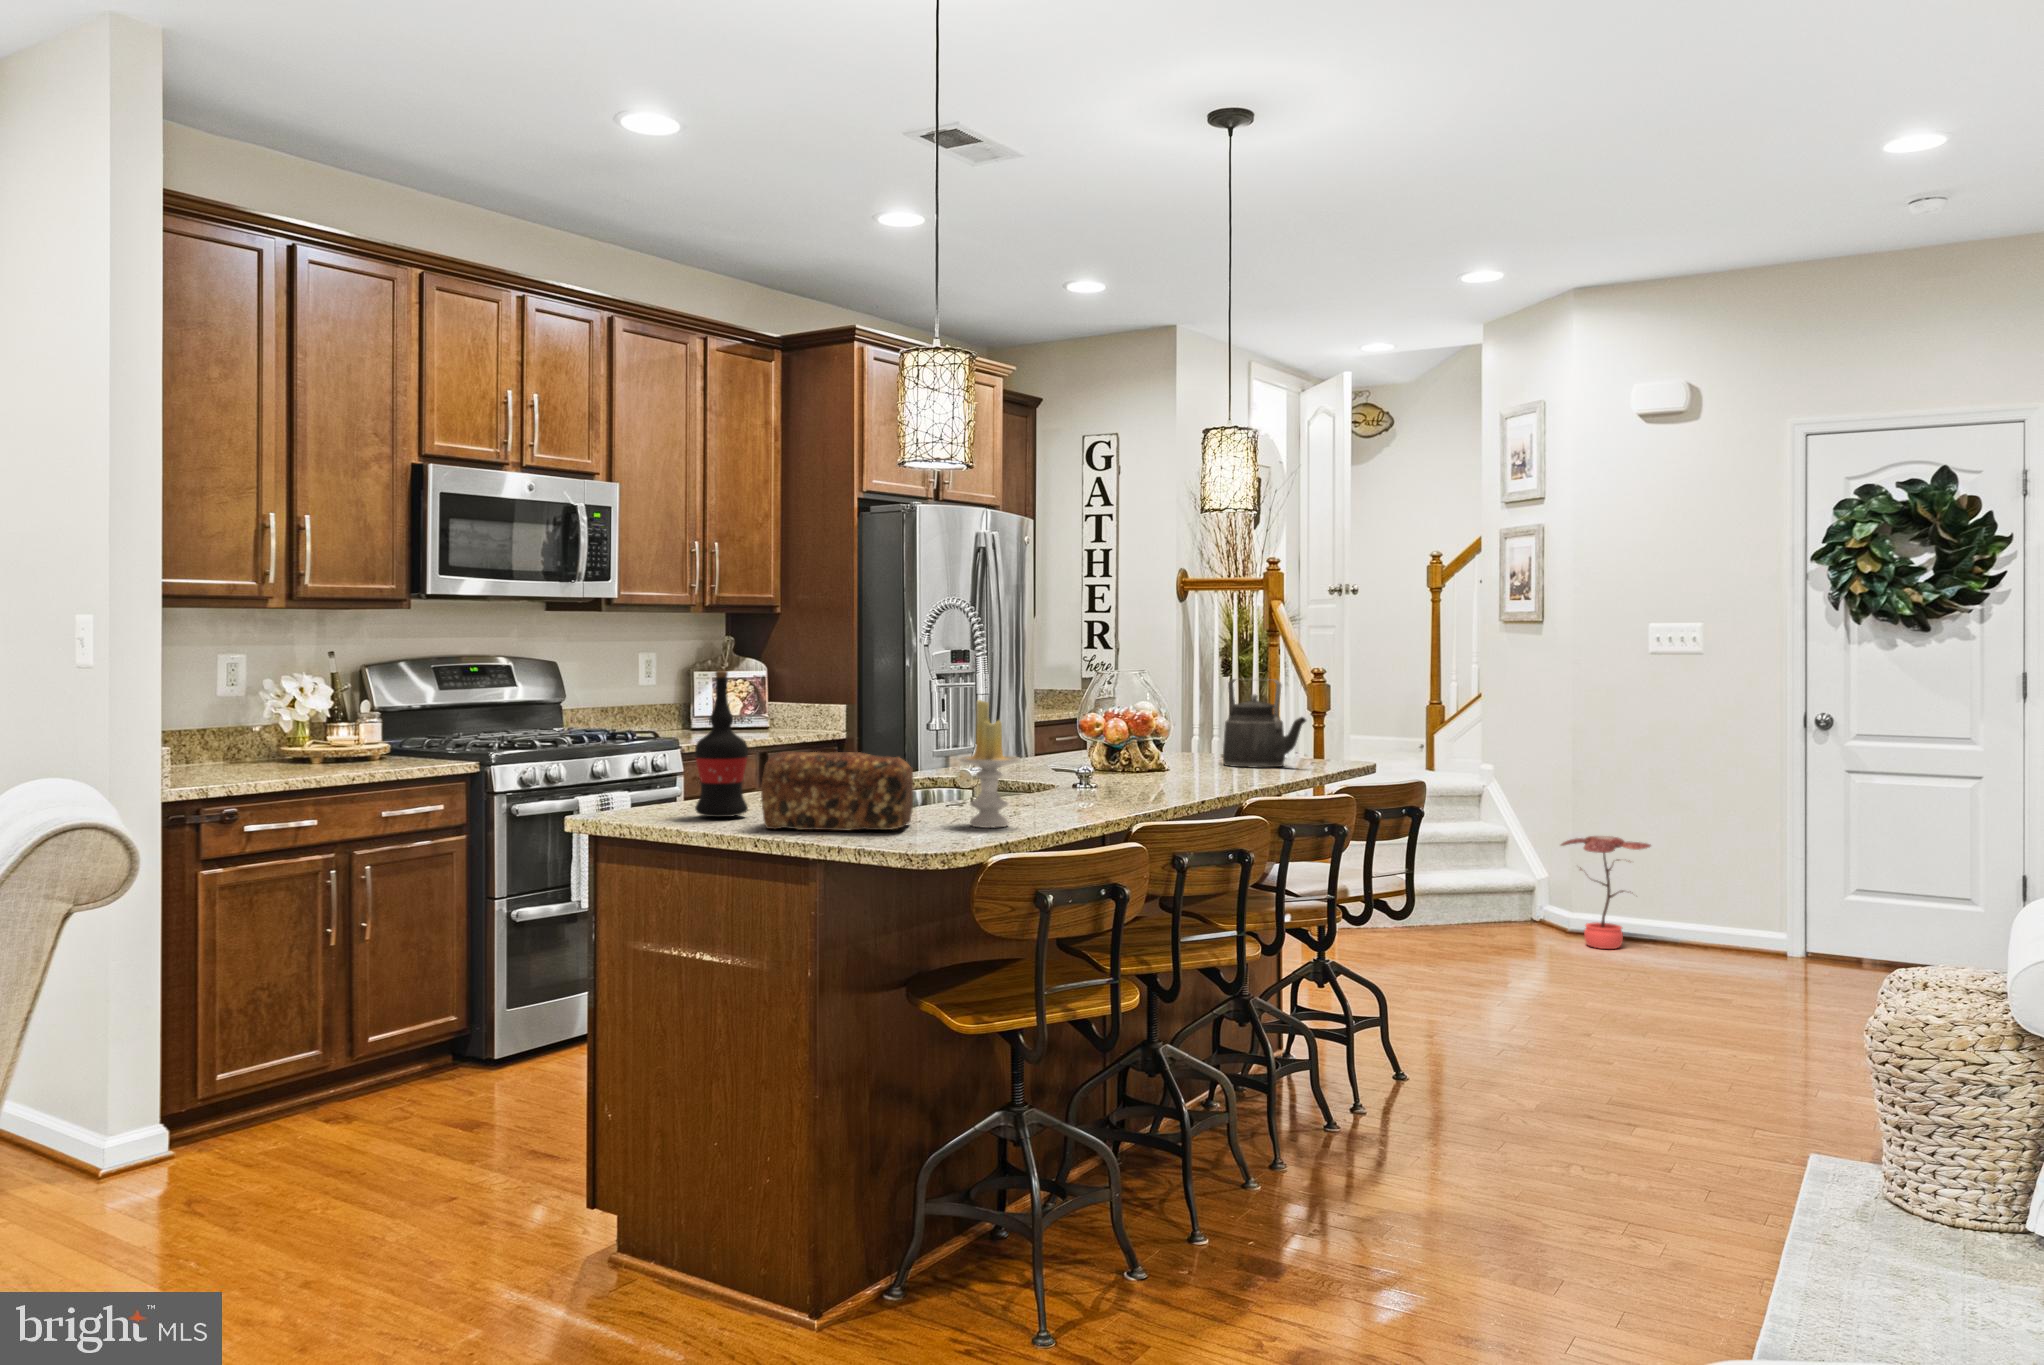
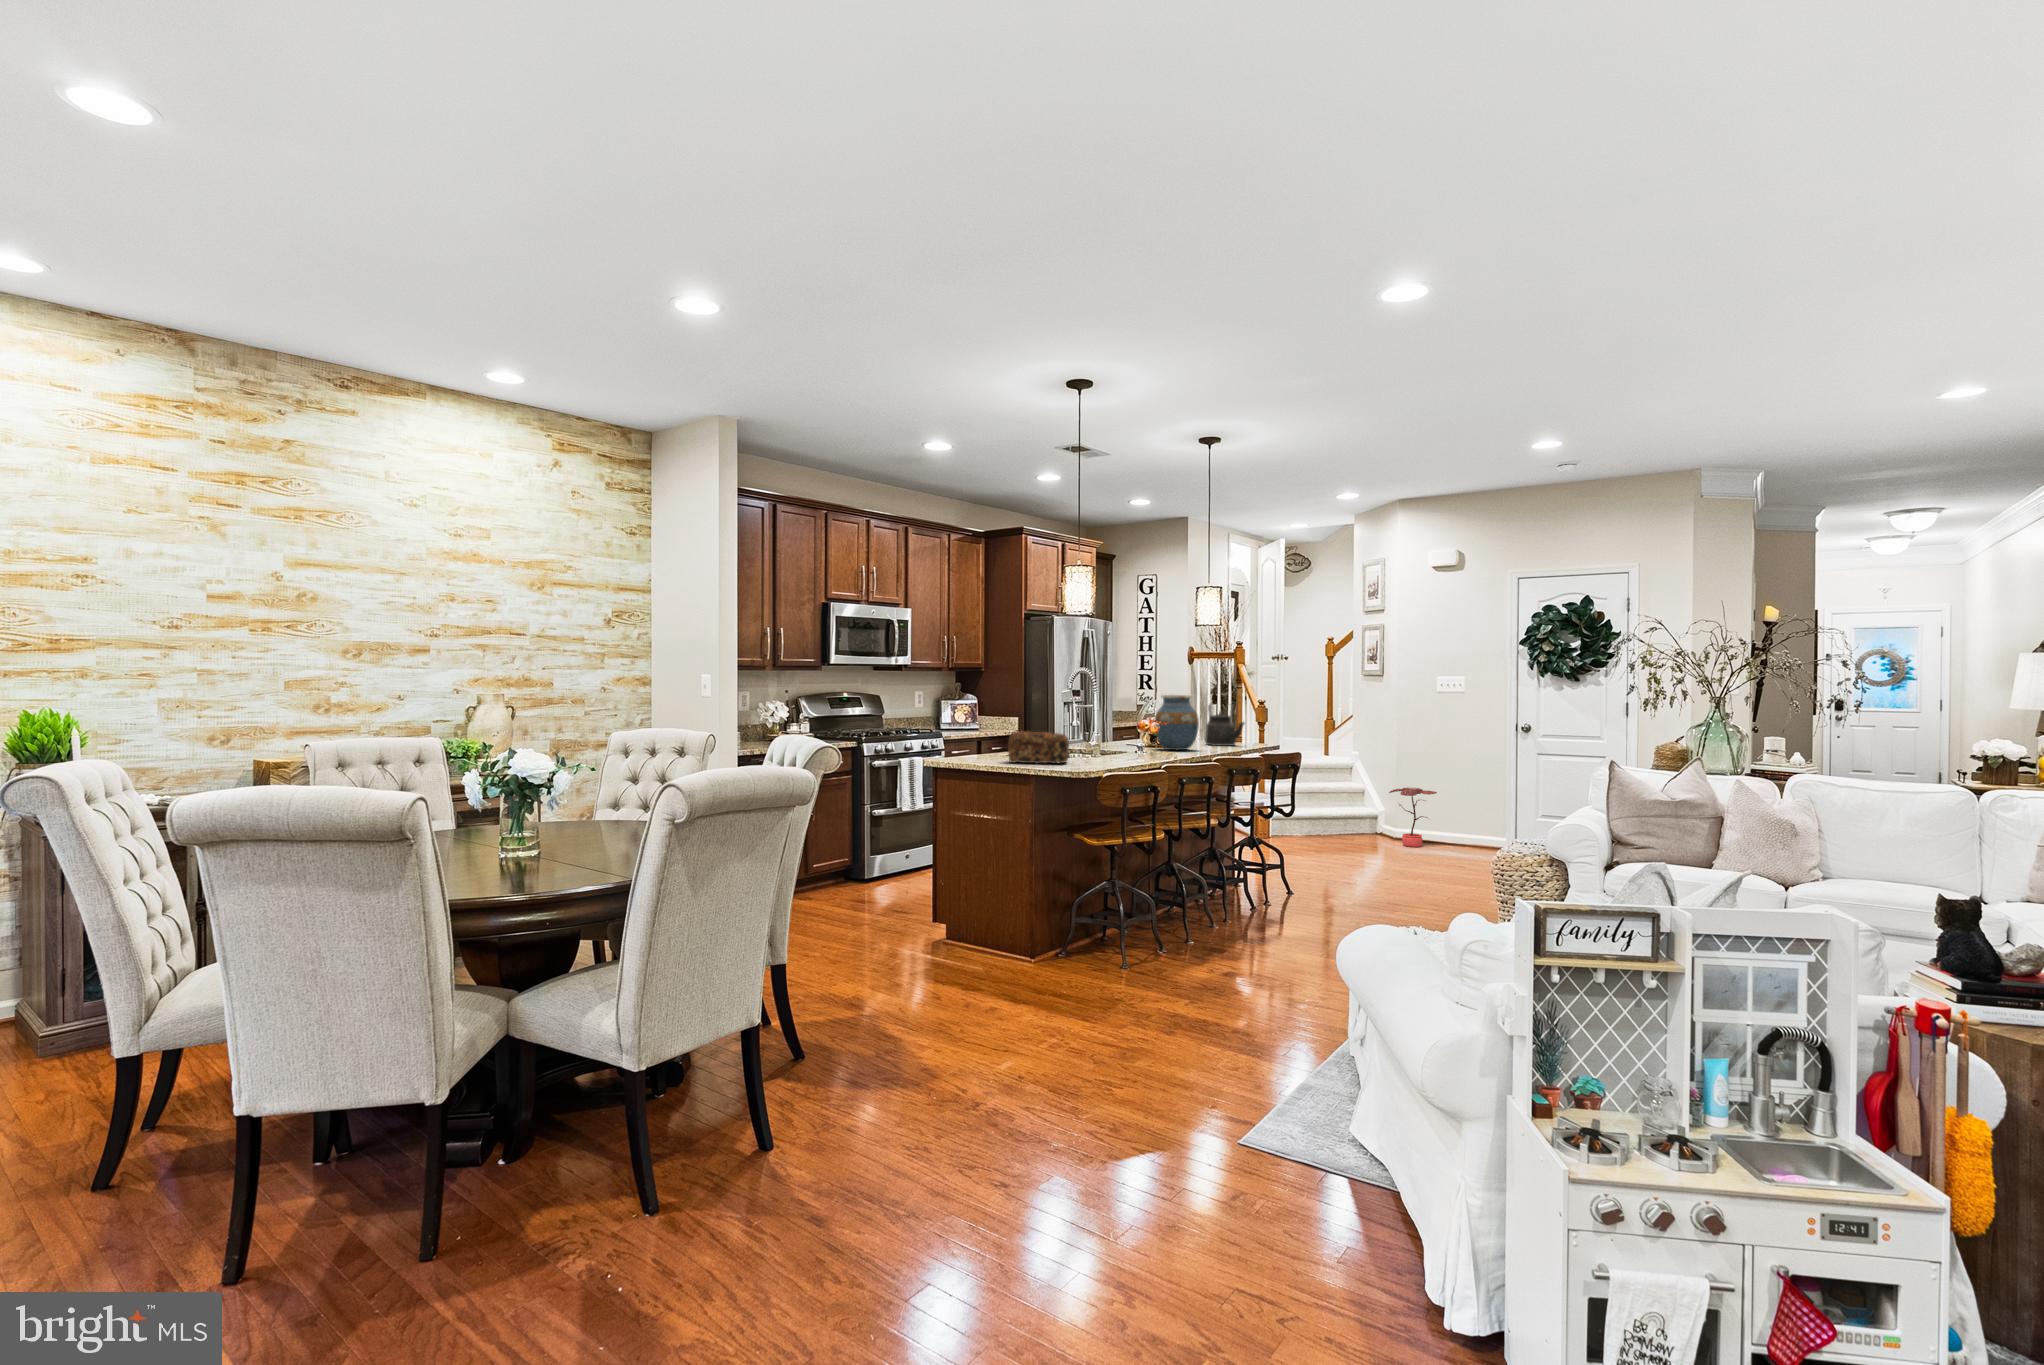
vase: none [1117,661,1213,781] -> present [1155,695,1199,750]
wine bottle: present [695,670,748,817] -> none [977,698,999,759]
candle: present [958,700,1020,828] -> none [1087,711,1114,763]

